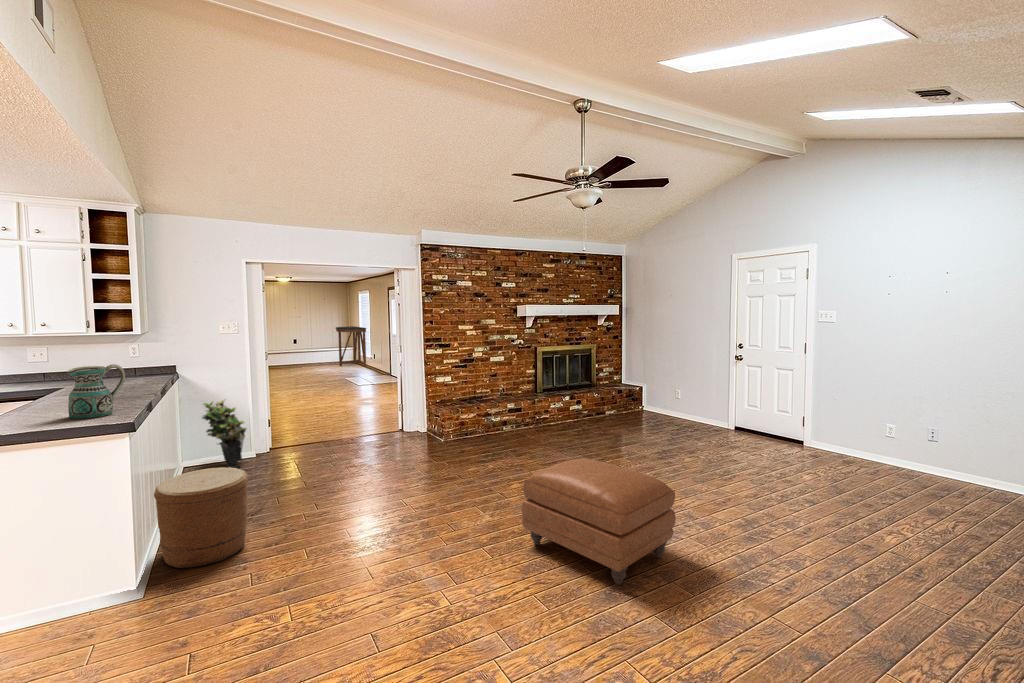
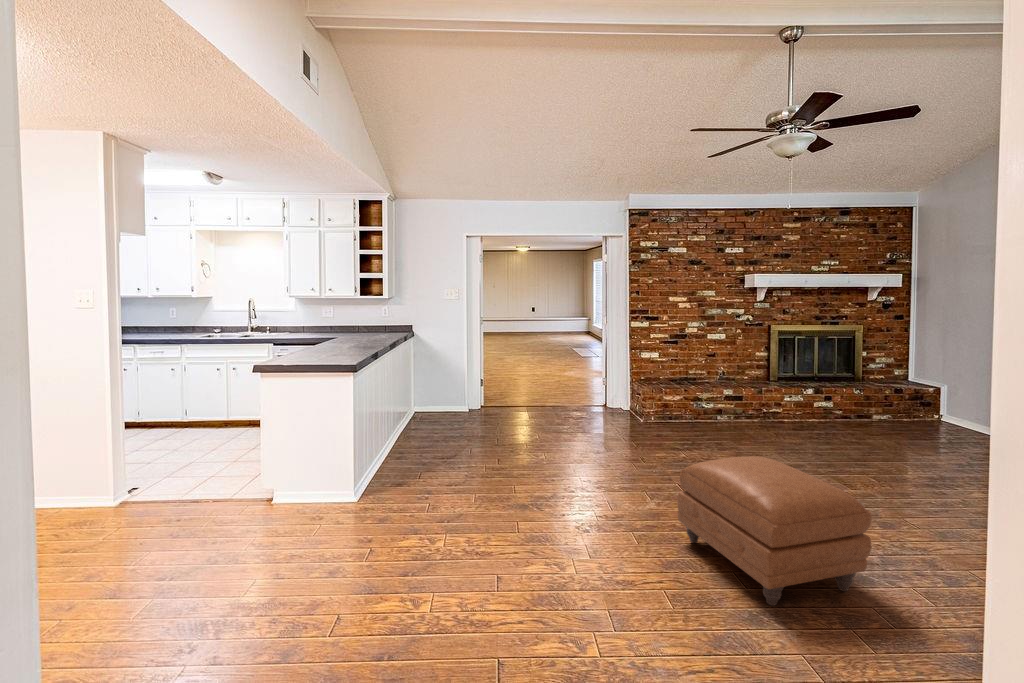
console table: present [336,326,366,367] -> none [568,297,598,340]
ceramic pitcher: present [67,364,125,419] -> none [307,323,345,364]
potted plant: present [202,401,246,468] -> none [420,360,456,424]
woven basket: present [154,467,248,568] -> none [363,417,432,496]

